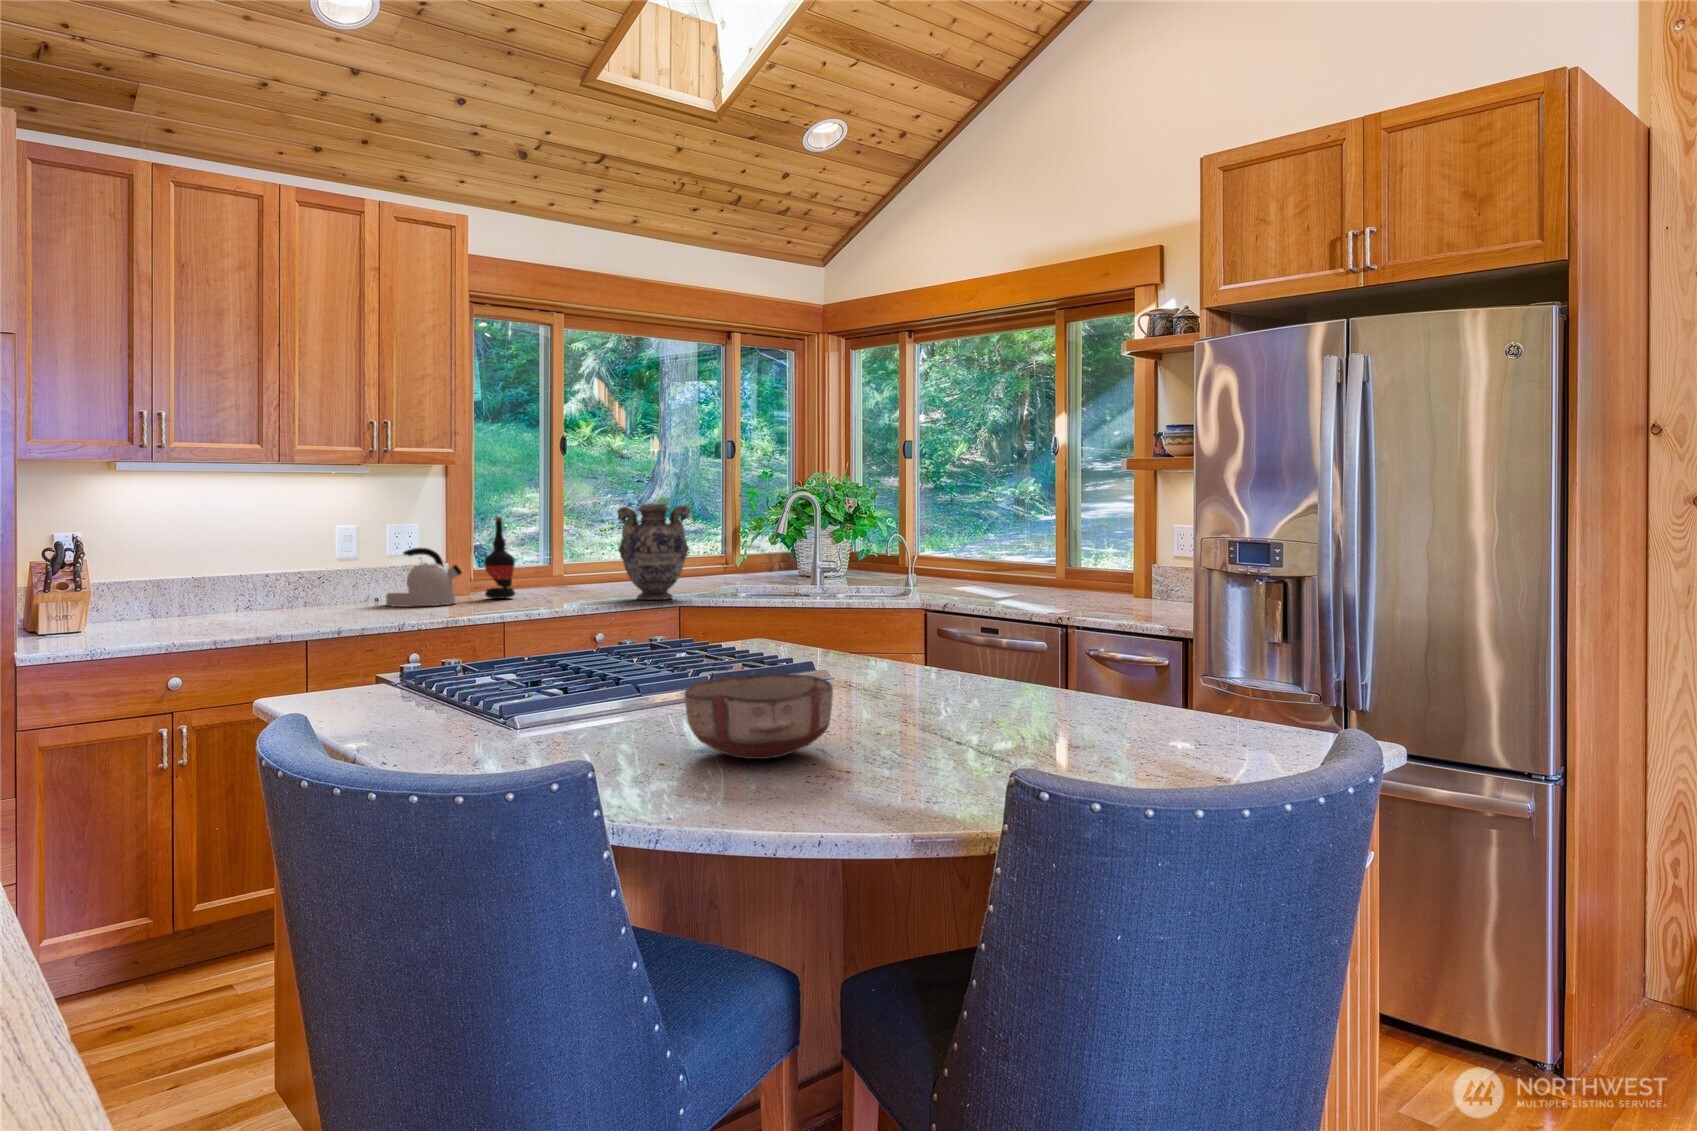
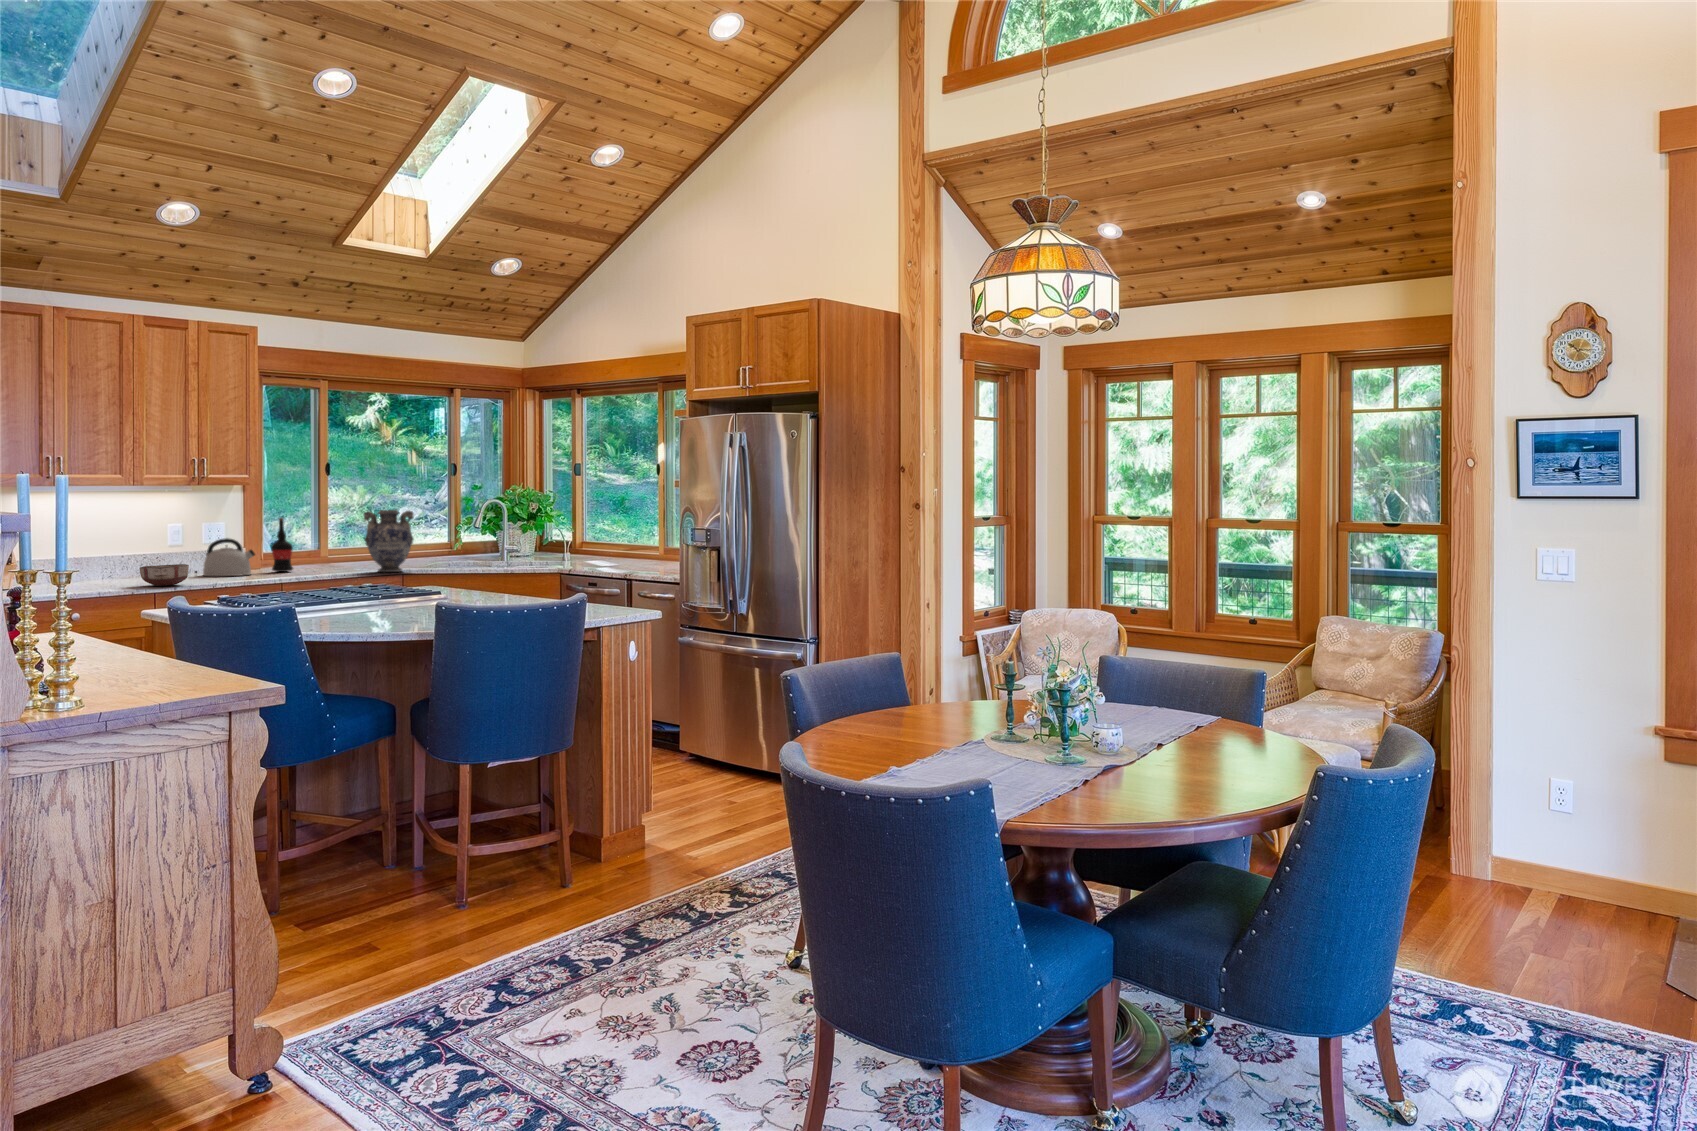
ceramic bowl: present [685,674,833,759] -> present [139,564,189,586]

